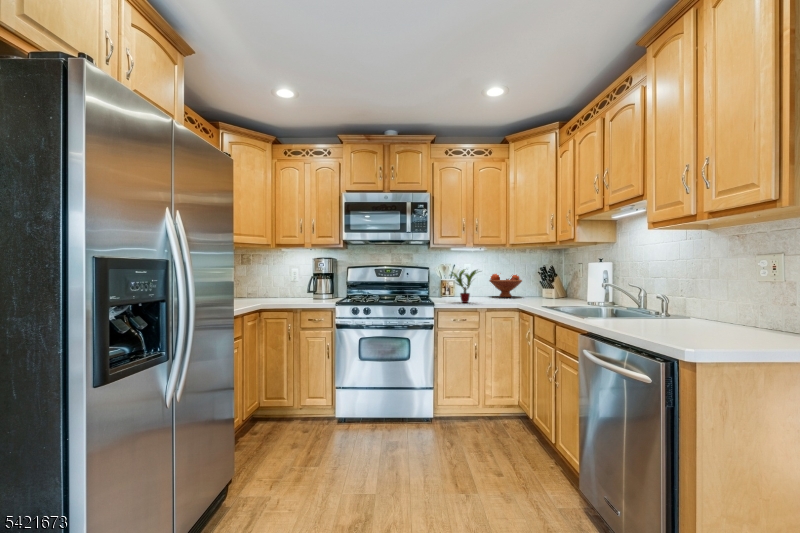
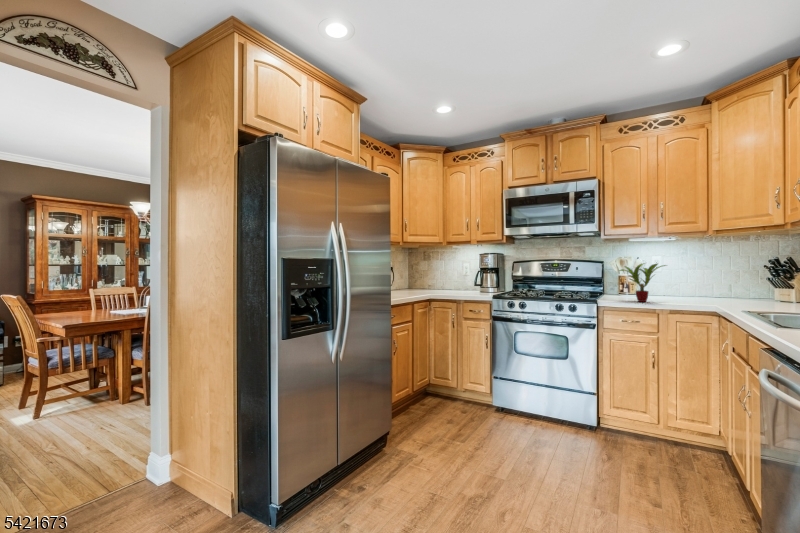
fruit bowl: present [489,274,522,297] -> none [689,268,742,298]

